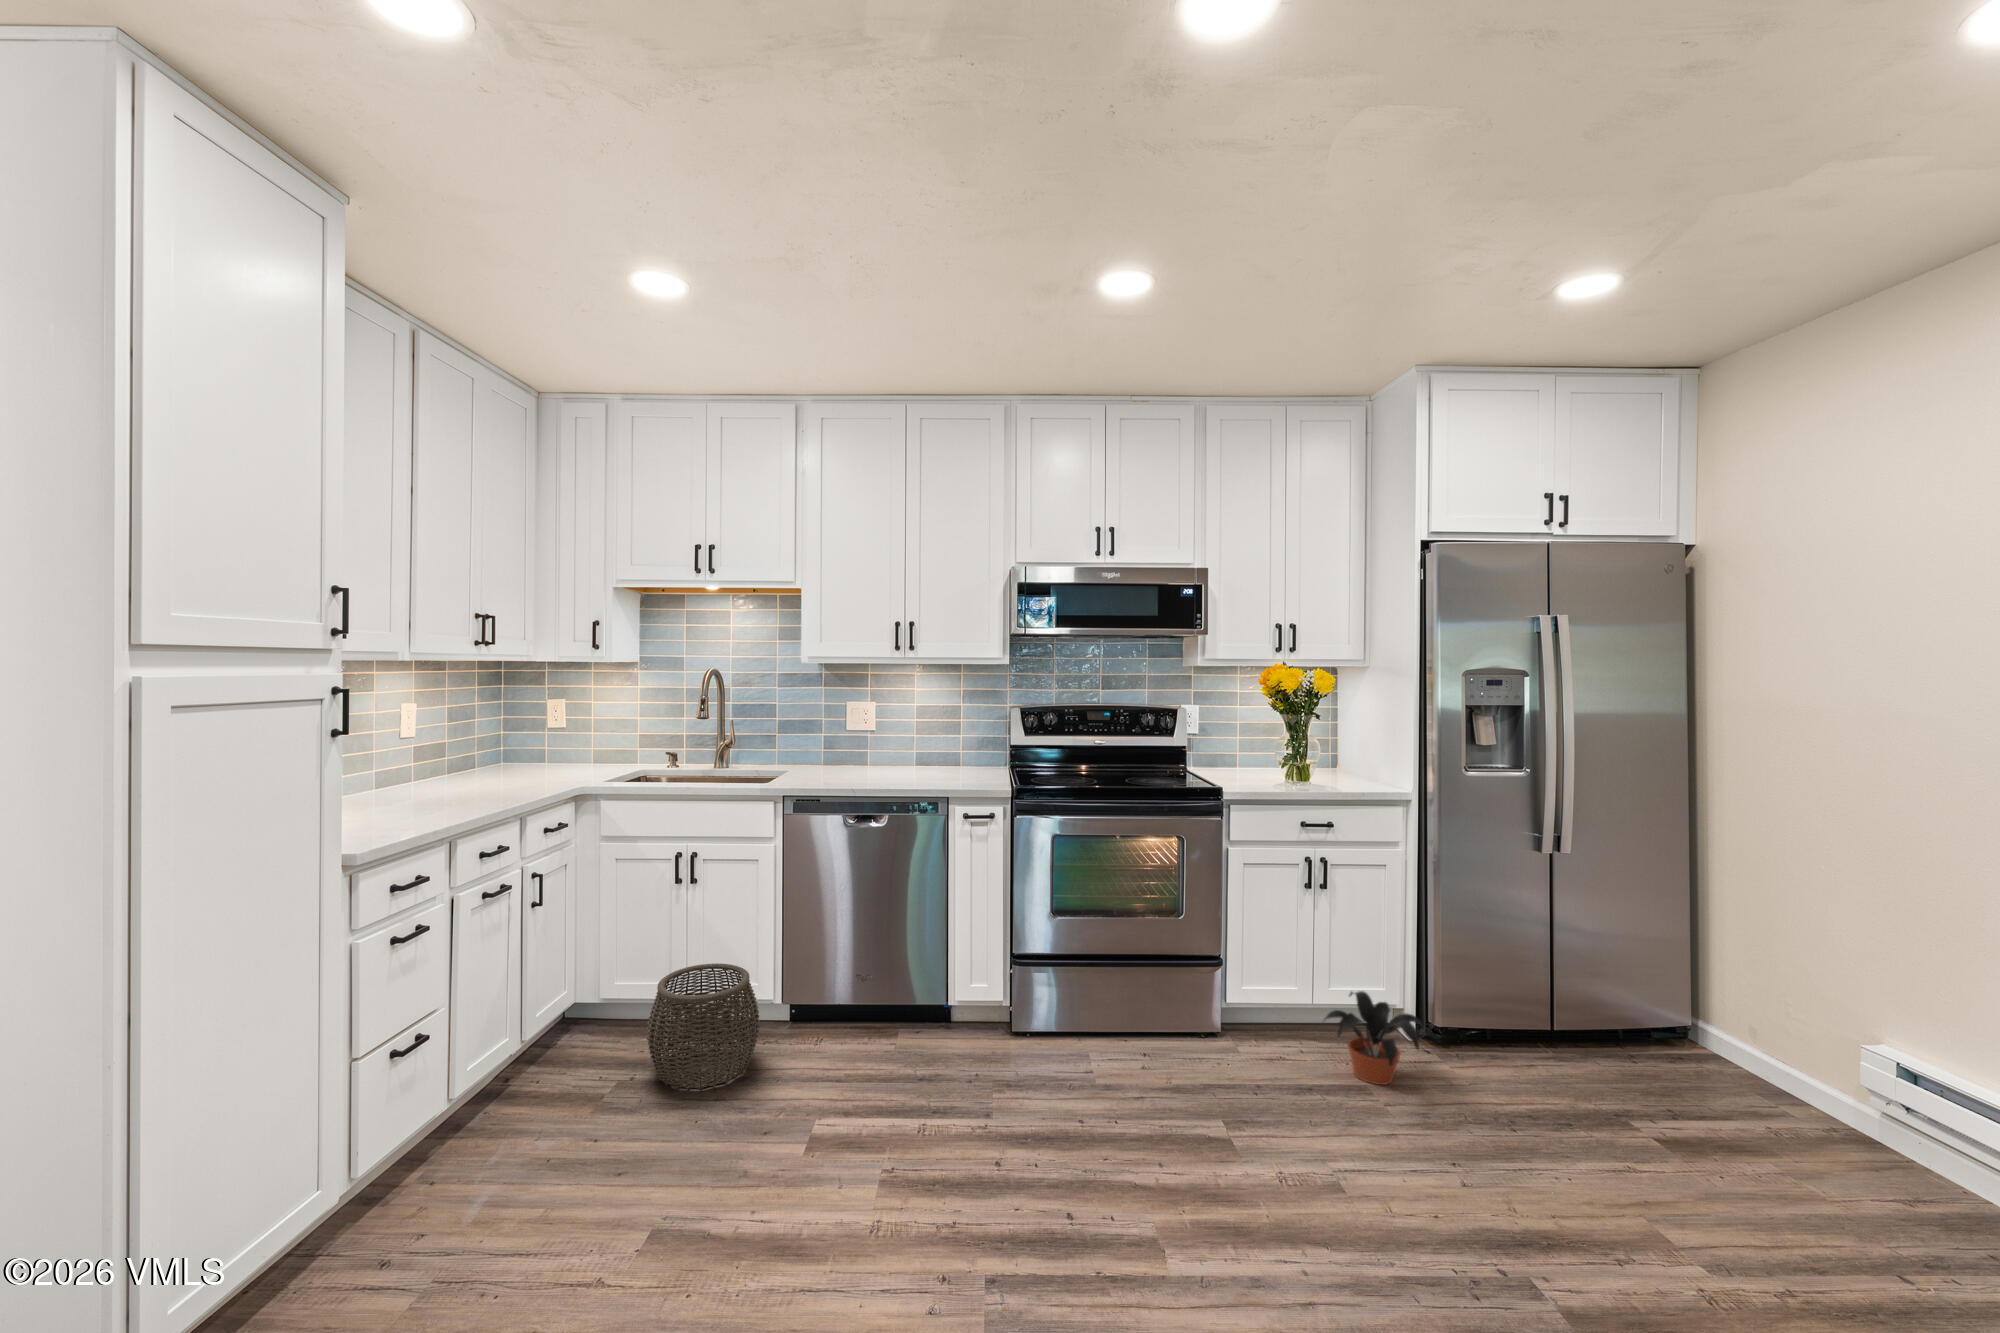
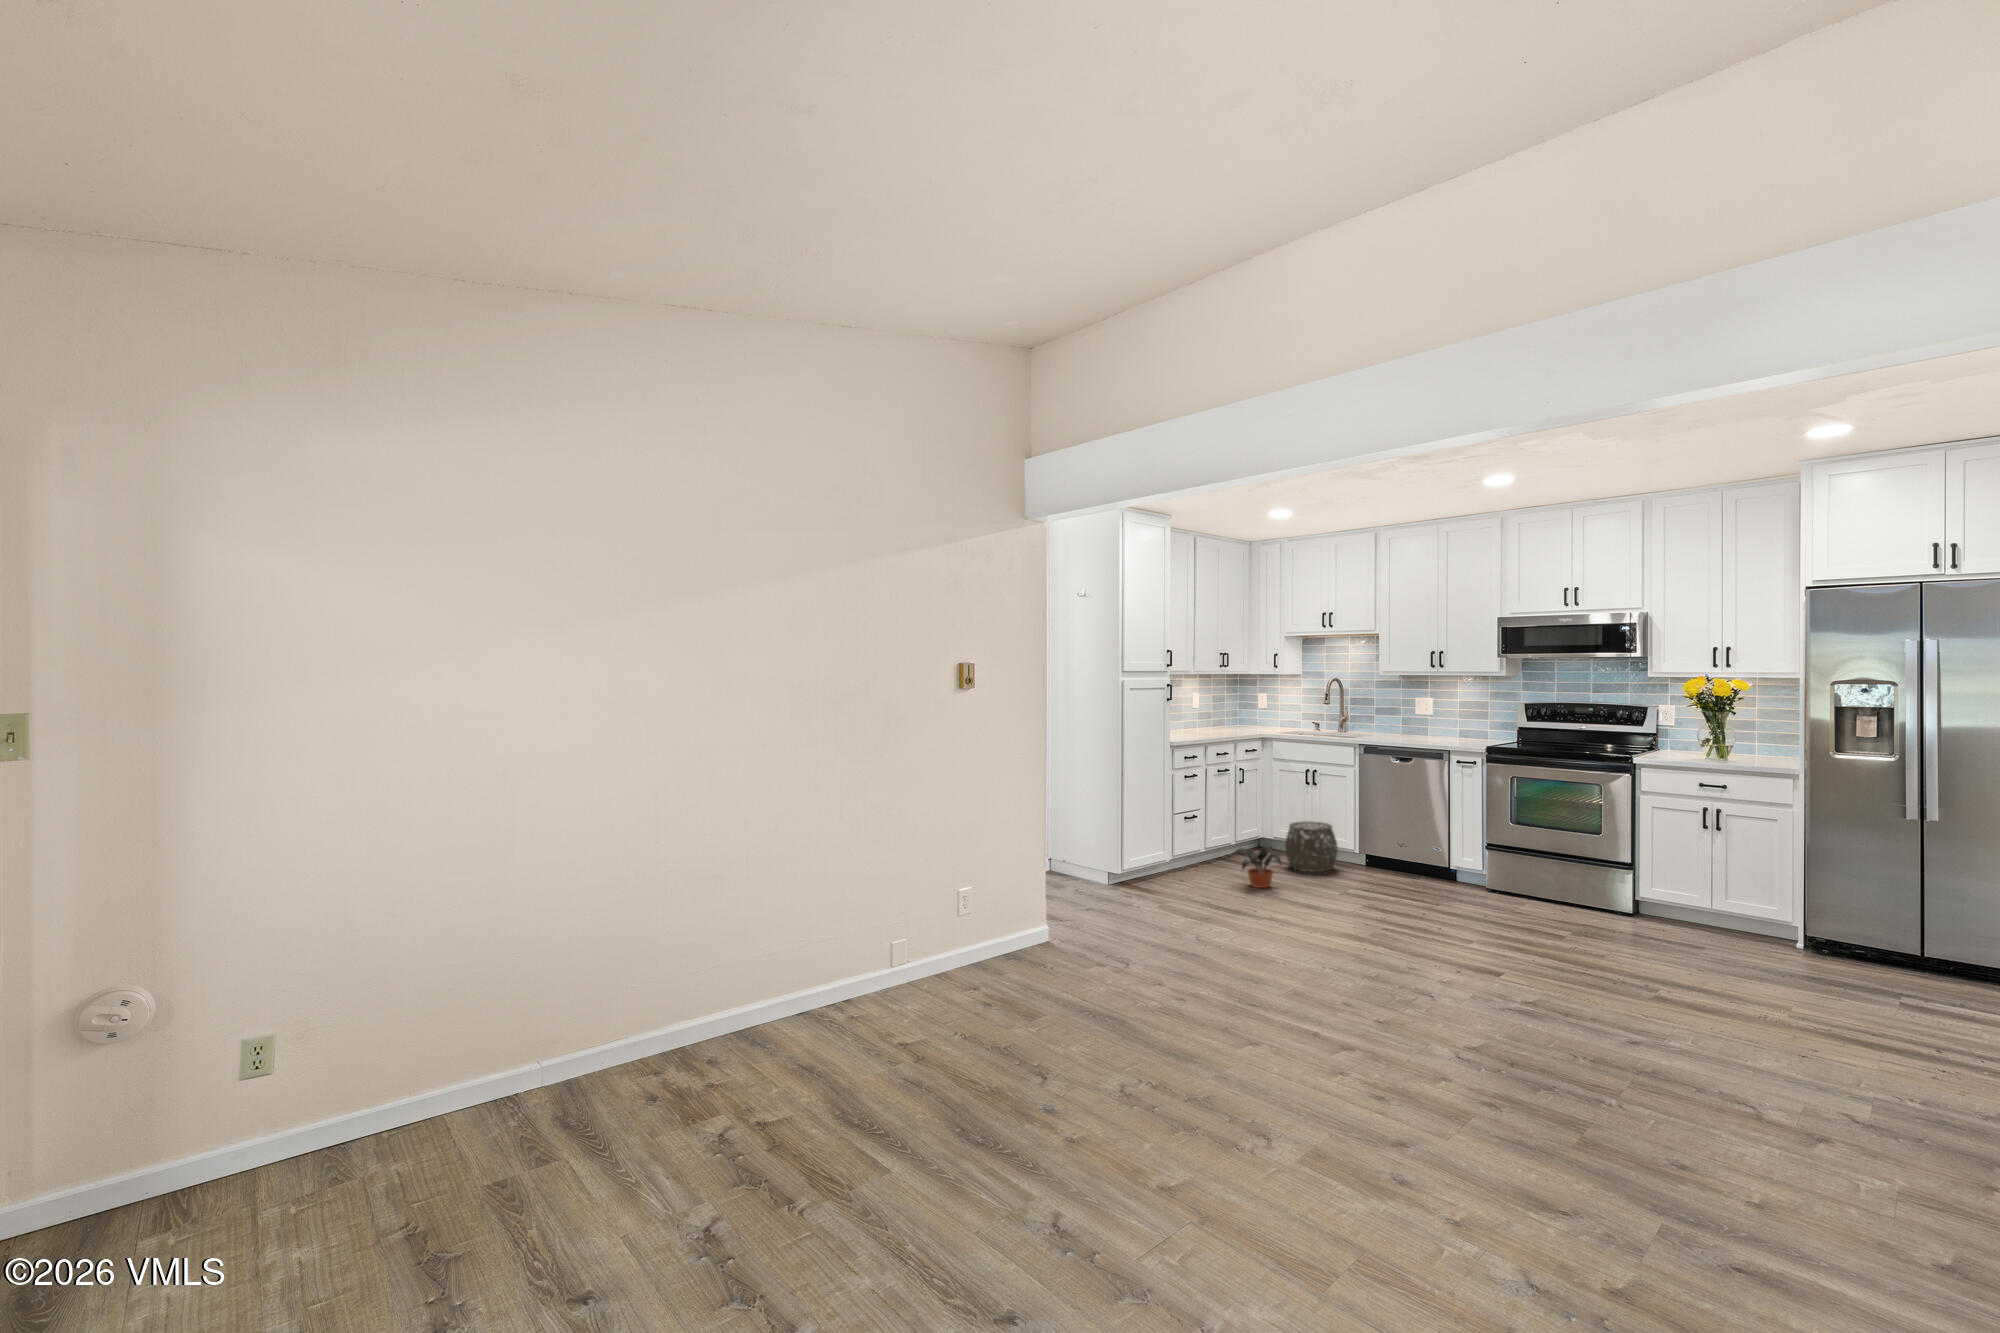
potted plant: present [1325,991,1422,1085] -> present [1235,845,1282,888]

